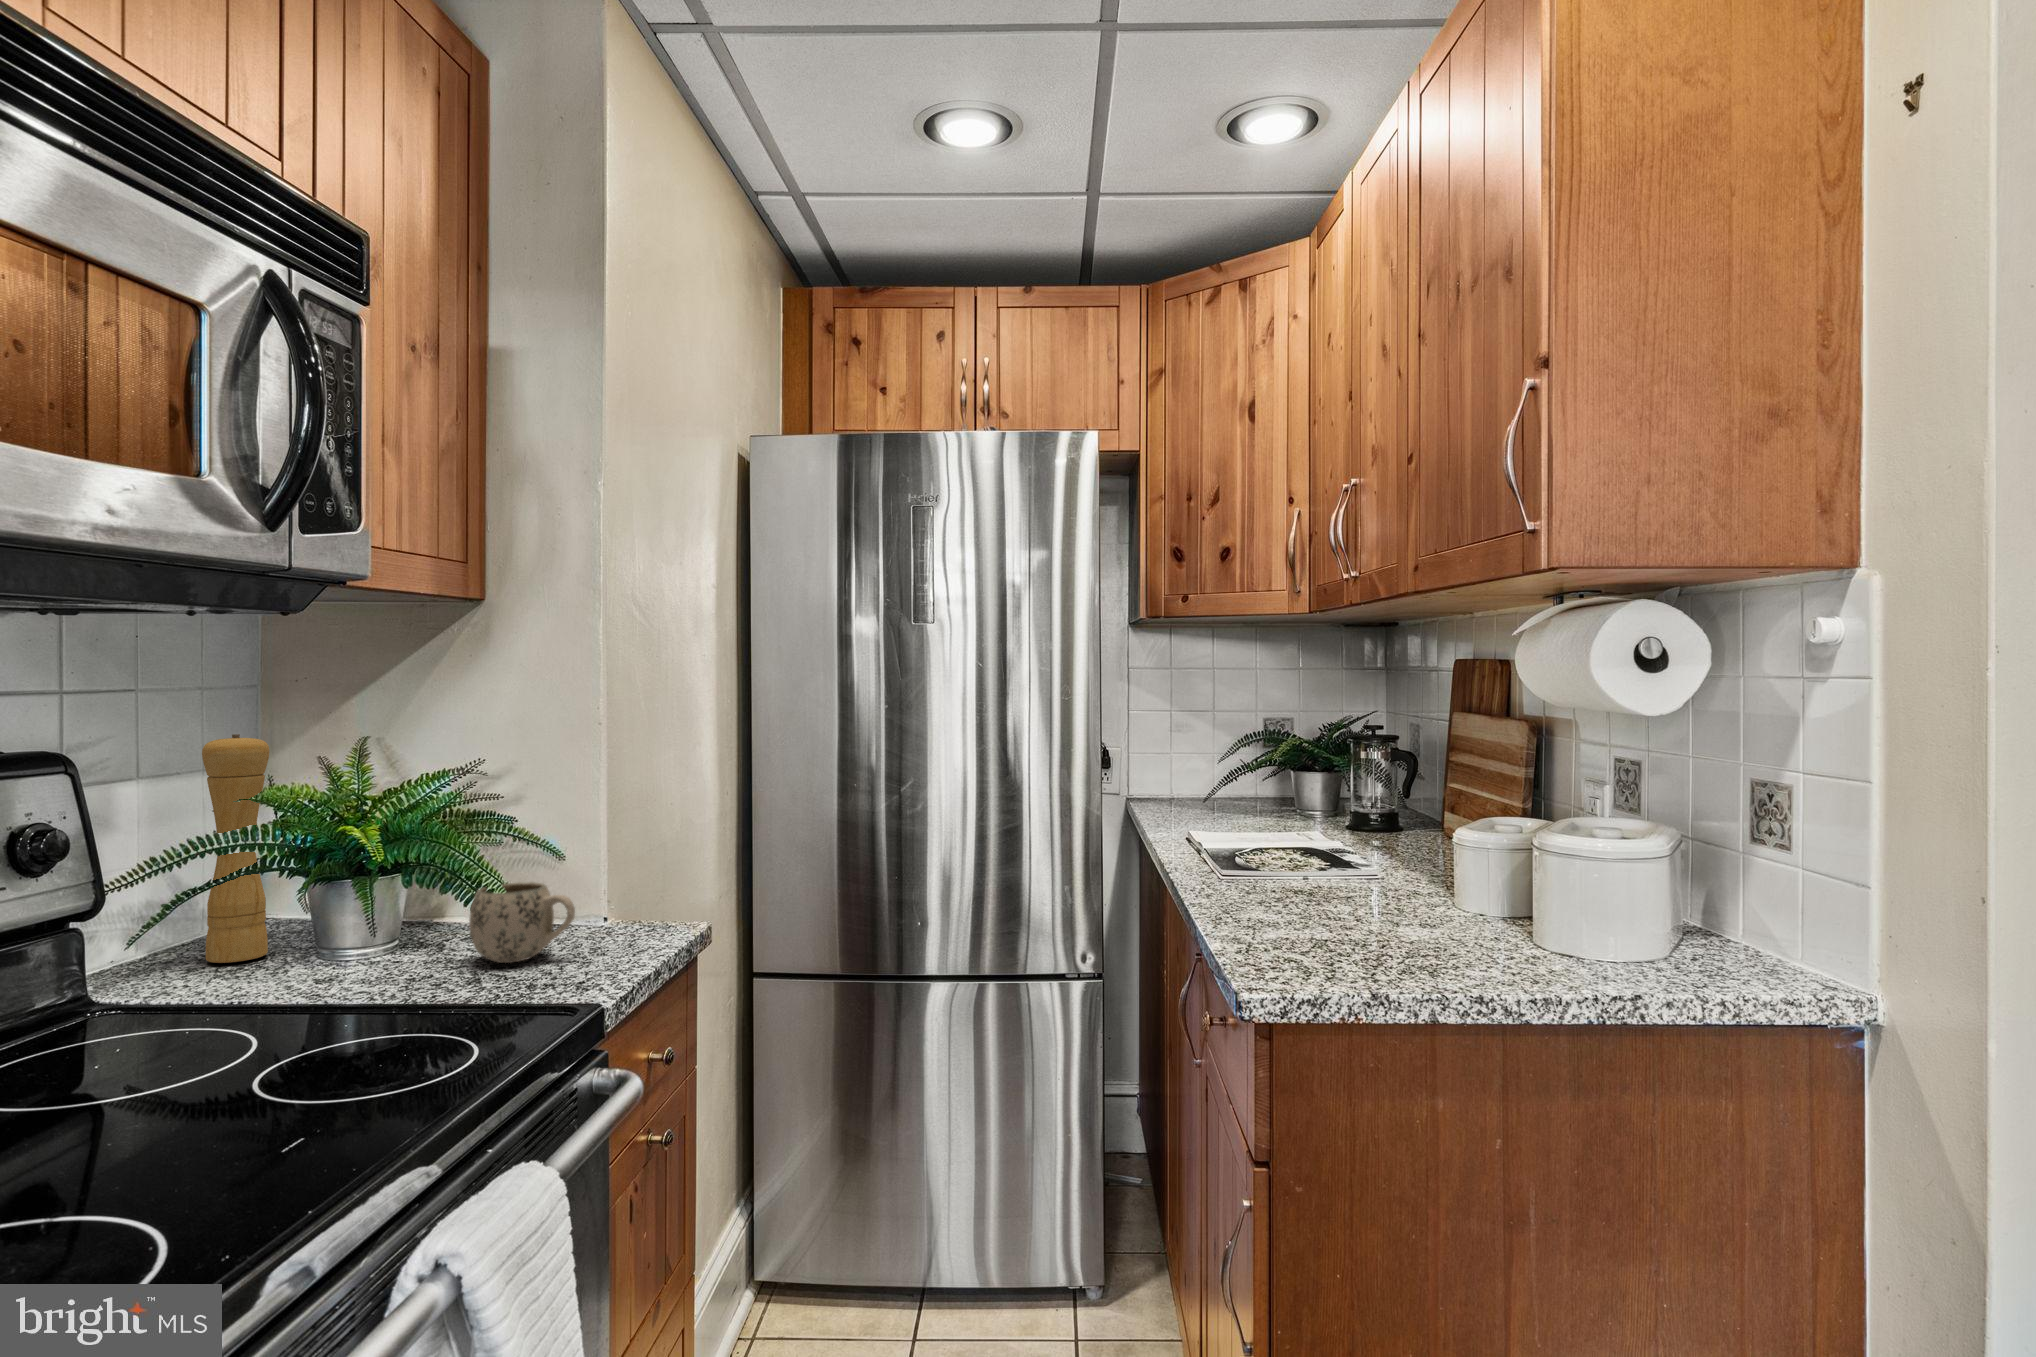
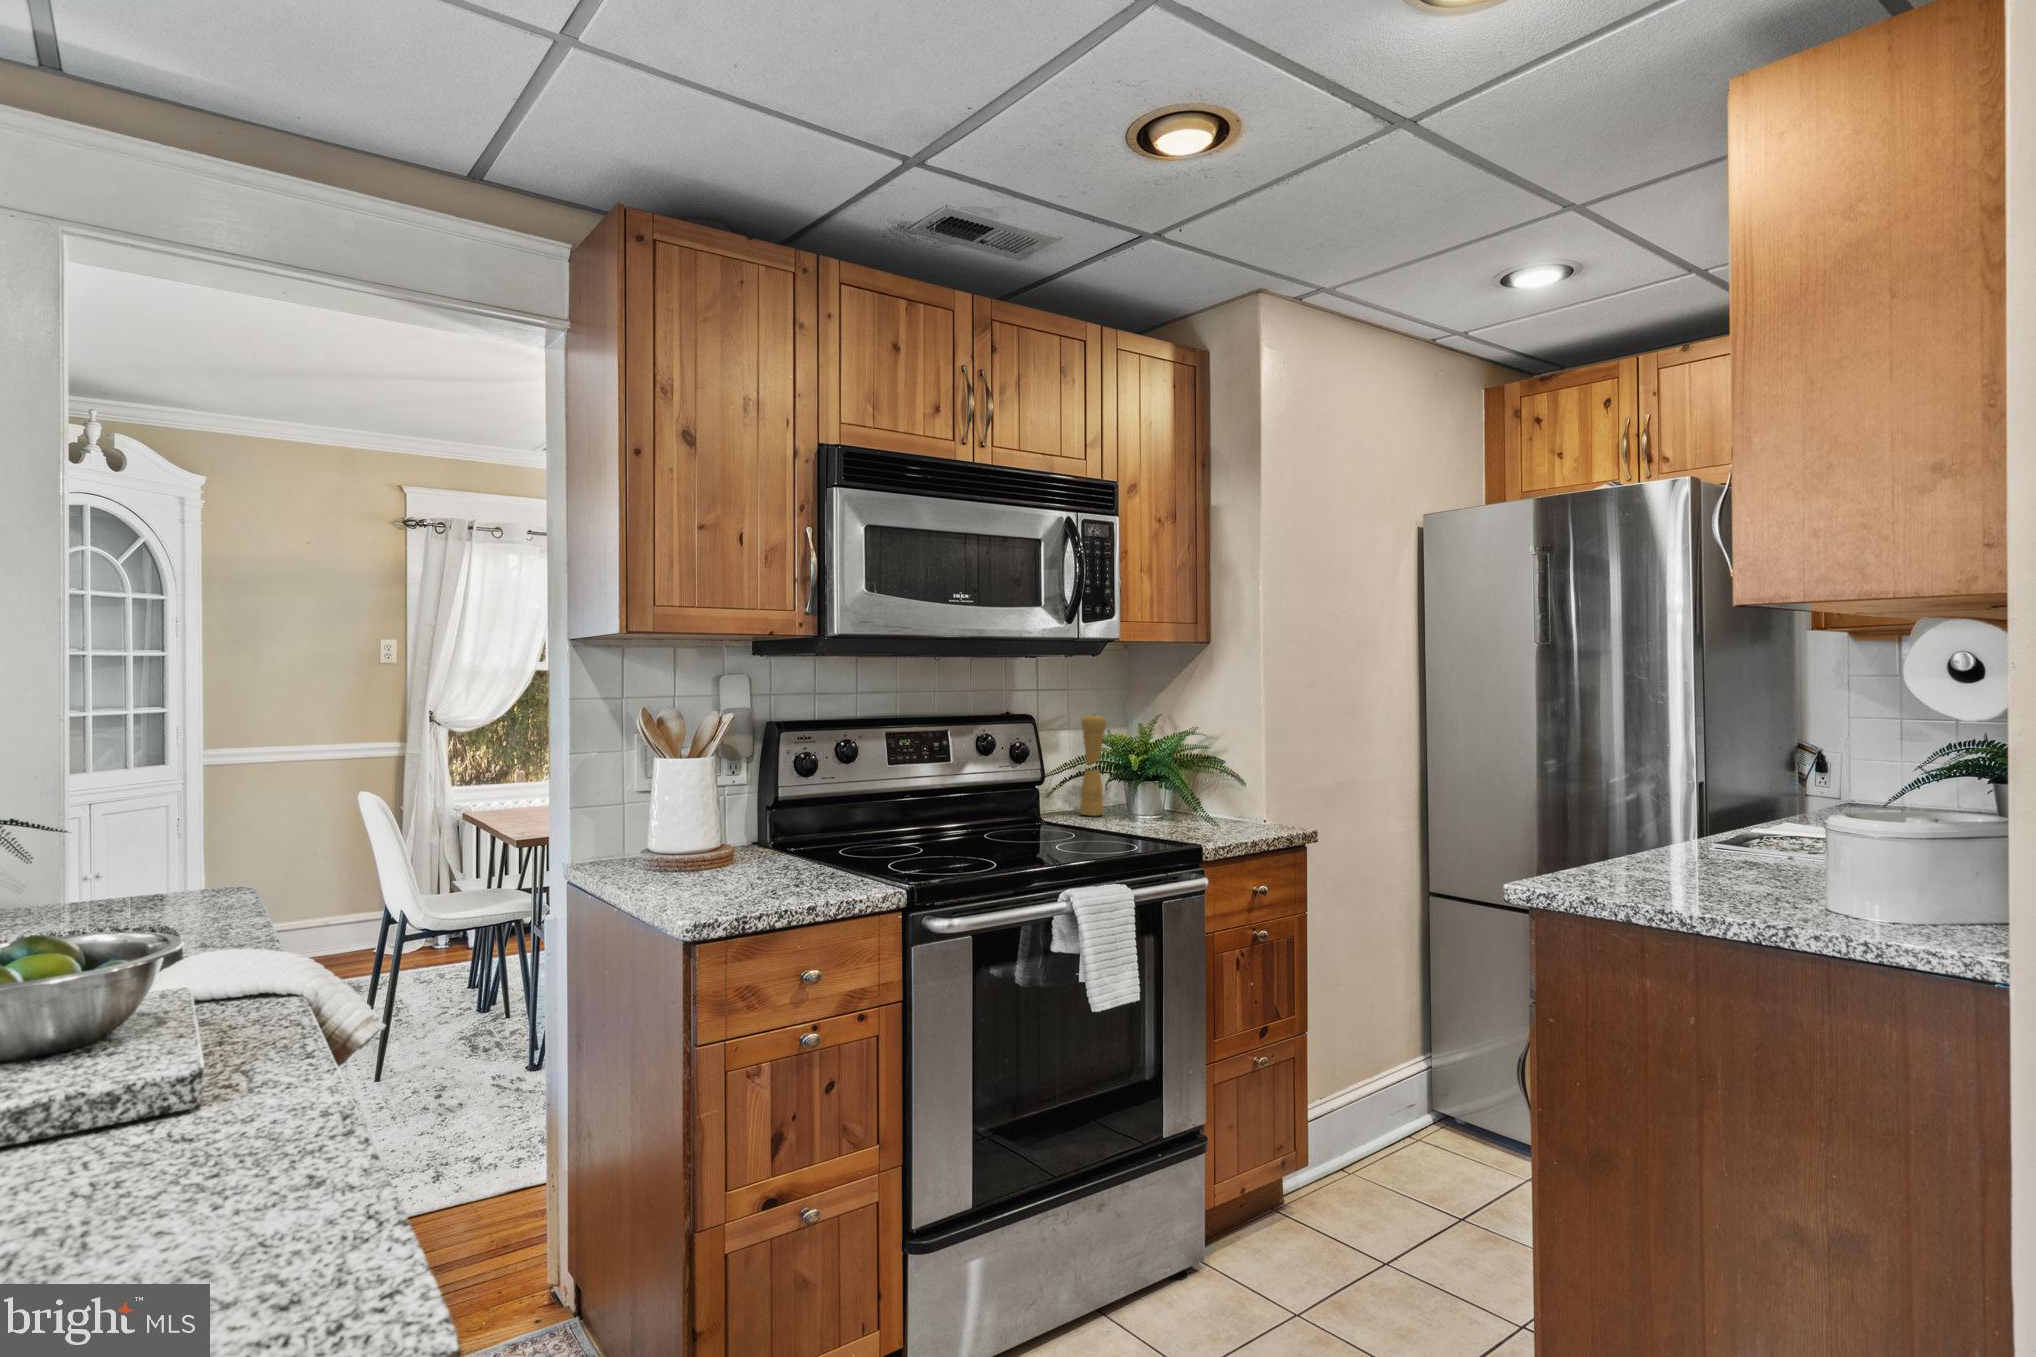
mug: present [469,882,575,963] -> none [1170,793,1214,830]

